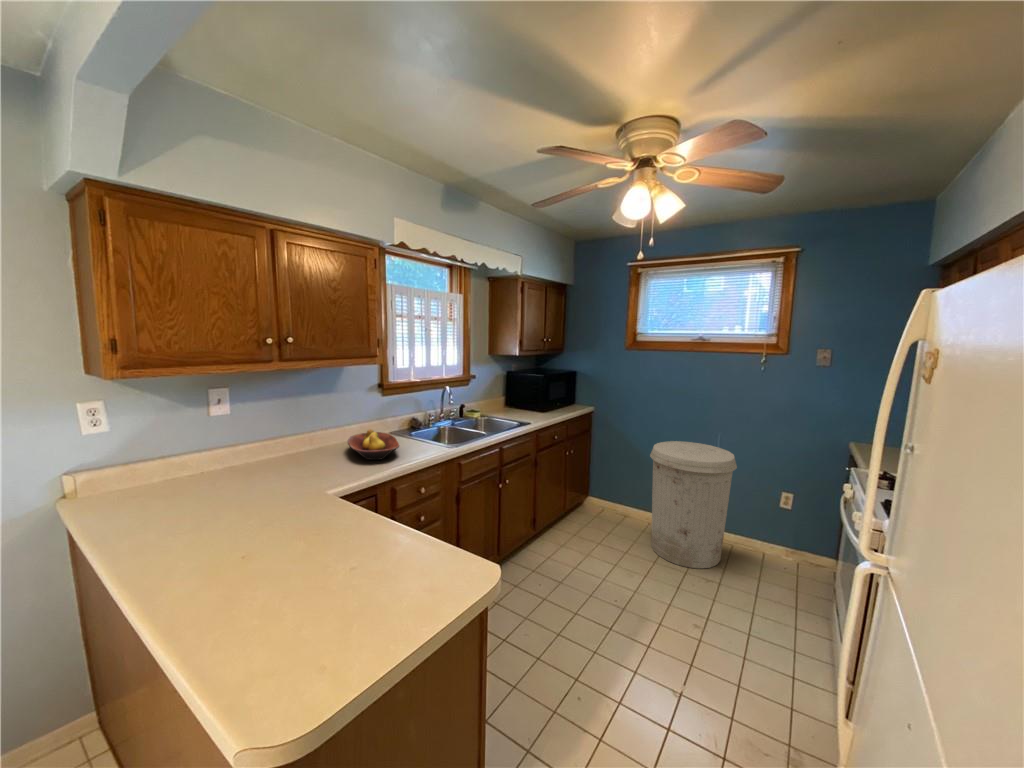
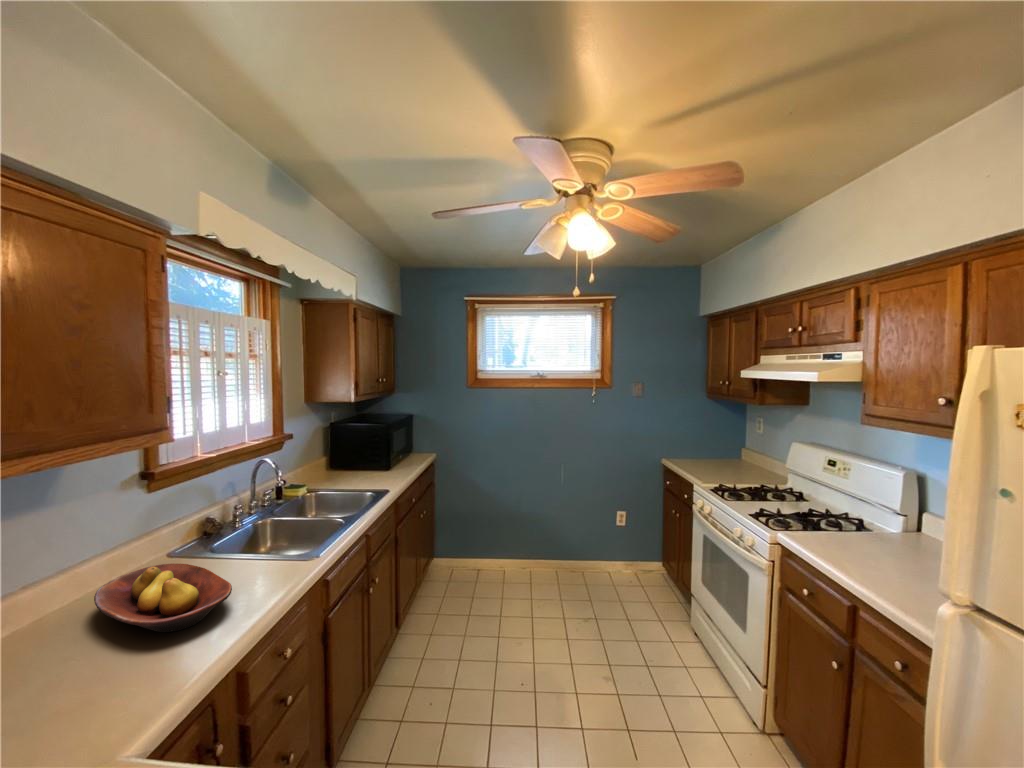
trash can: present [650,441,737,568] -> none [511,479,592,613]

